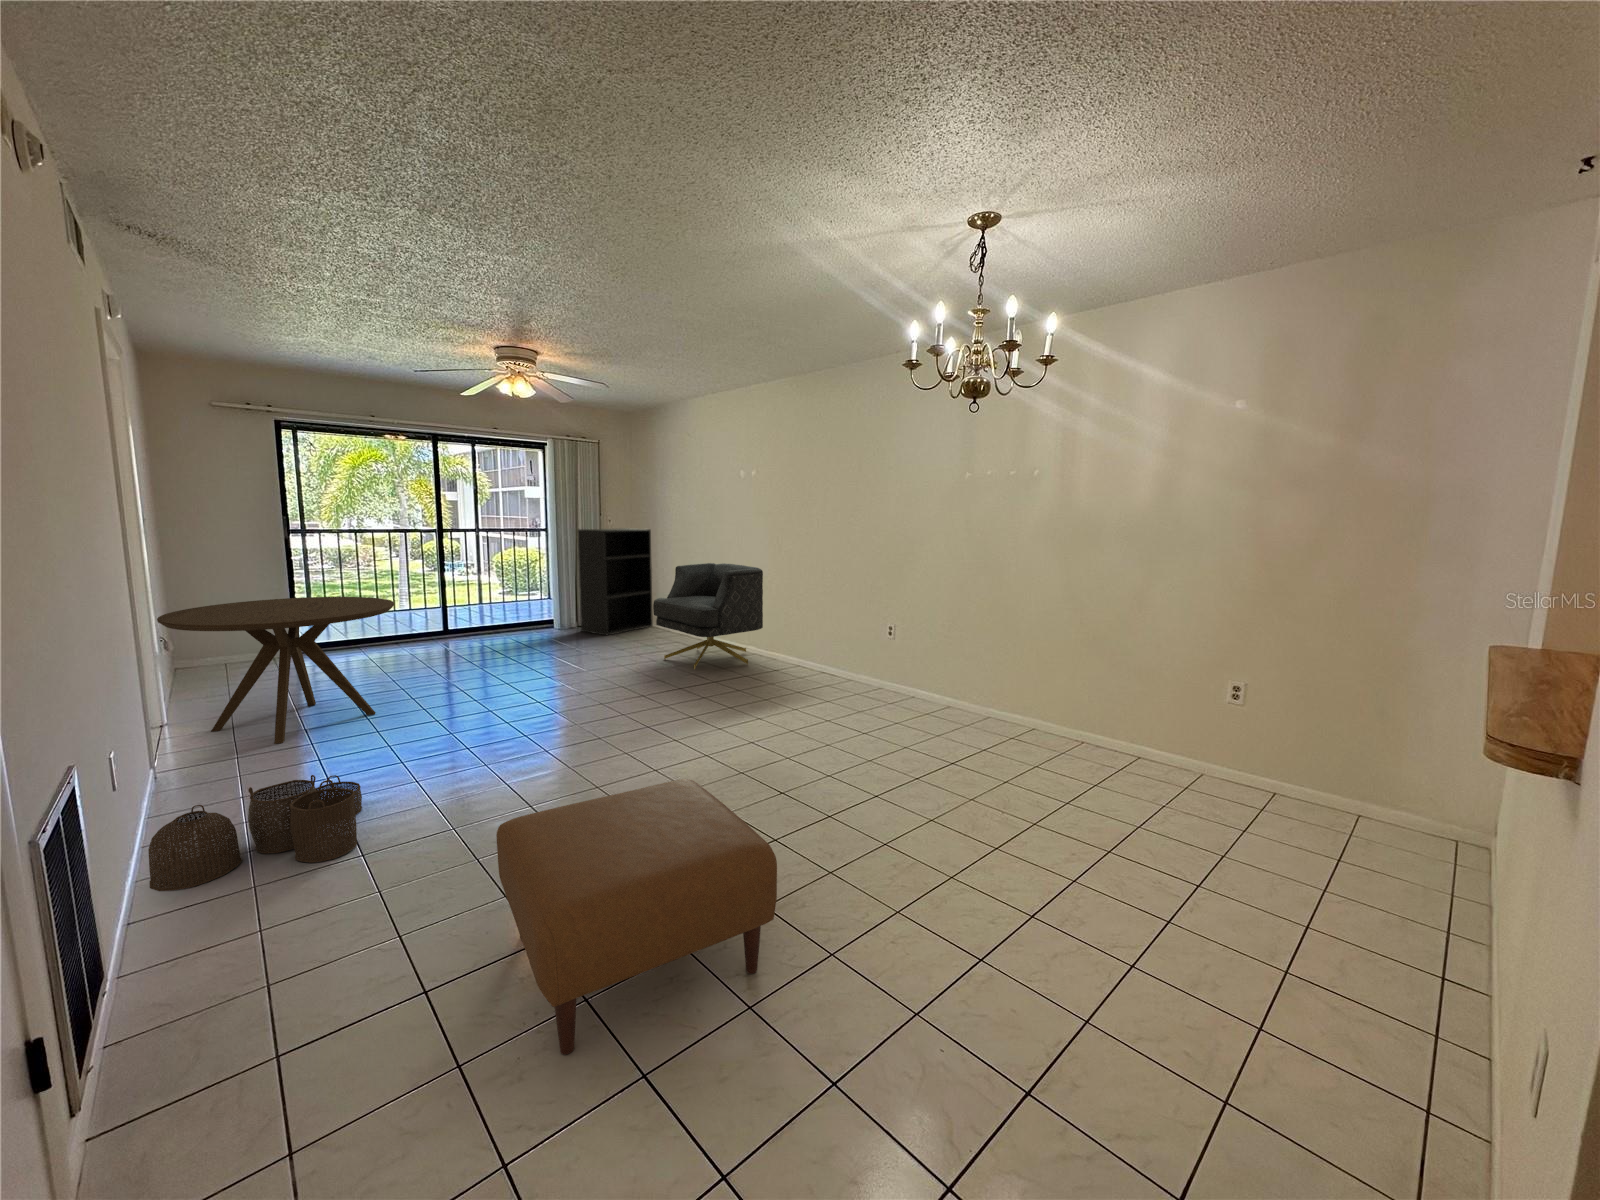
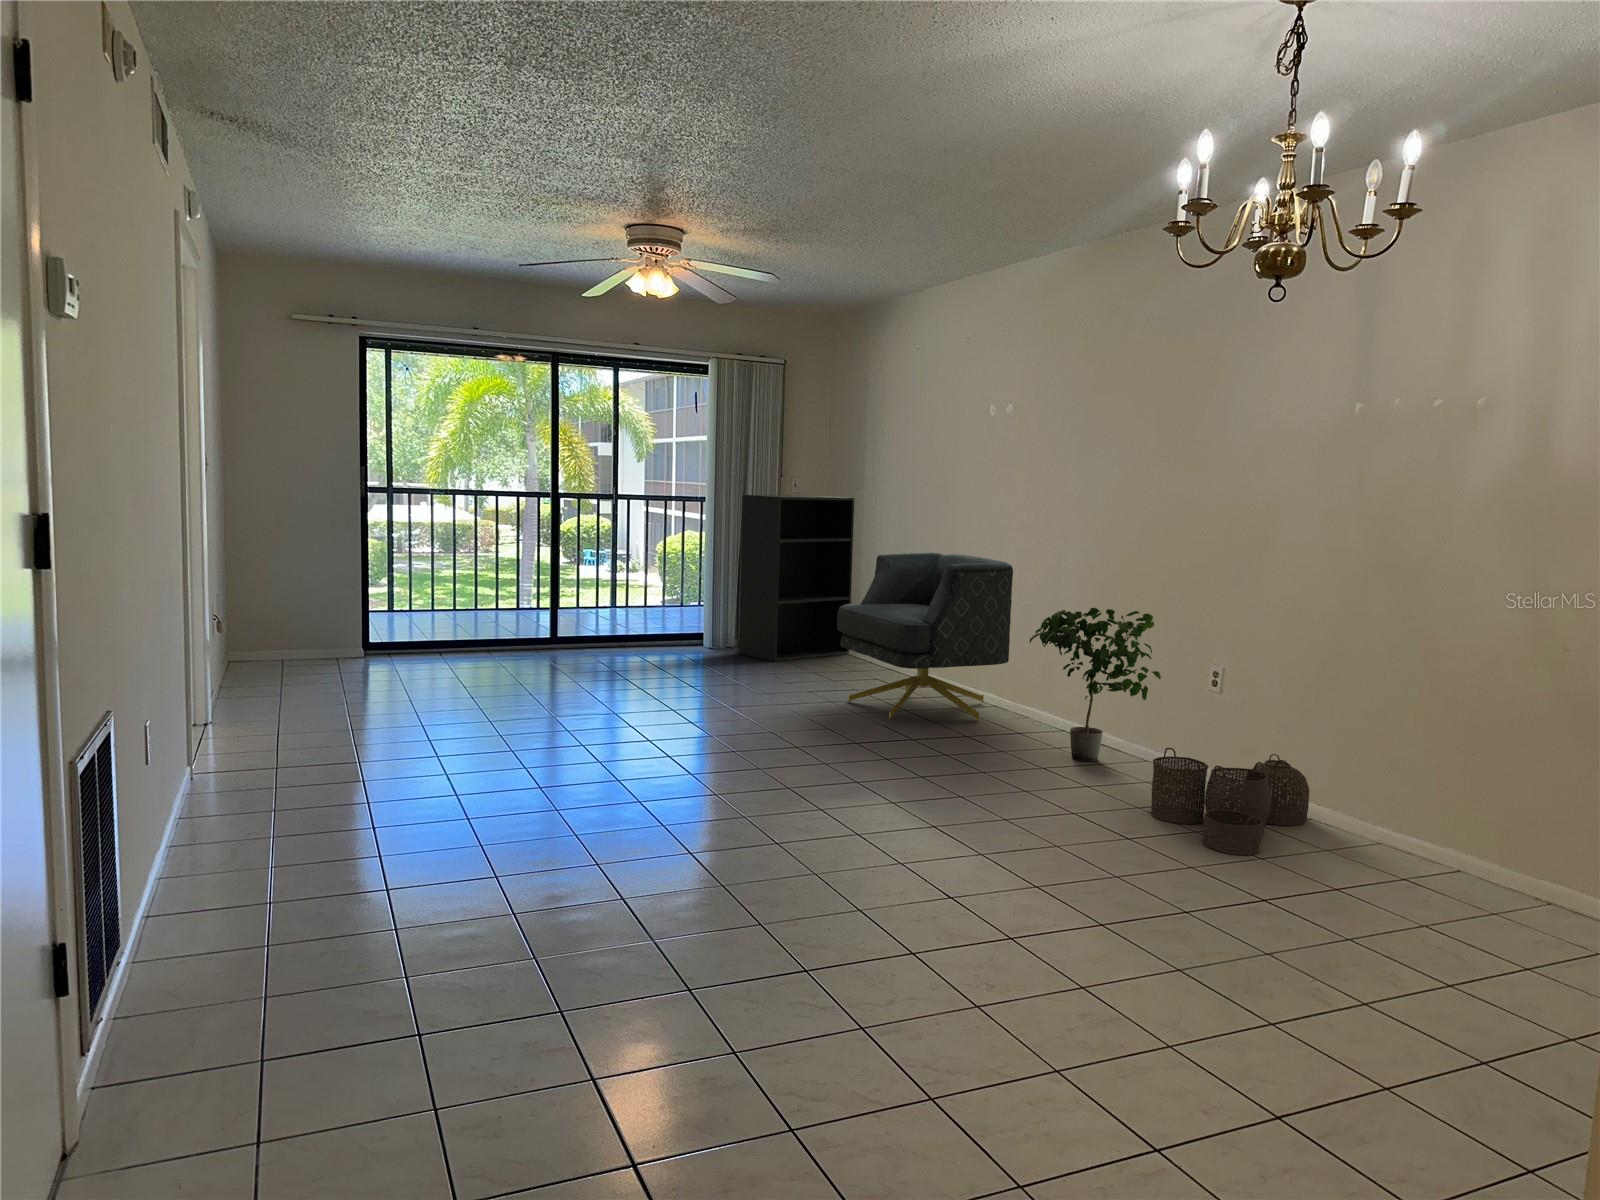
potted plant: none [784,594,859,686] -> present [1030,608,1161,762]
dining table: present [157,597,394,744] -> none [211,571,473,755]
woven basket: present [148,775,362,891] -> present [1150,748,1309,855]
ottoman: present [496,779,777,1055] -> none [519,830,853,1125]

